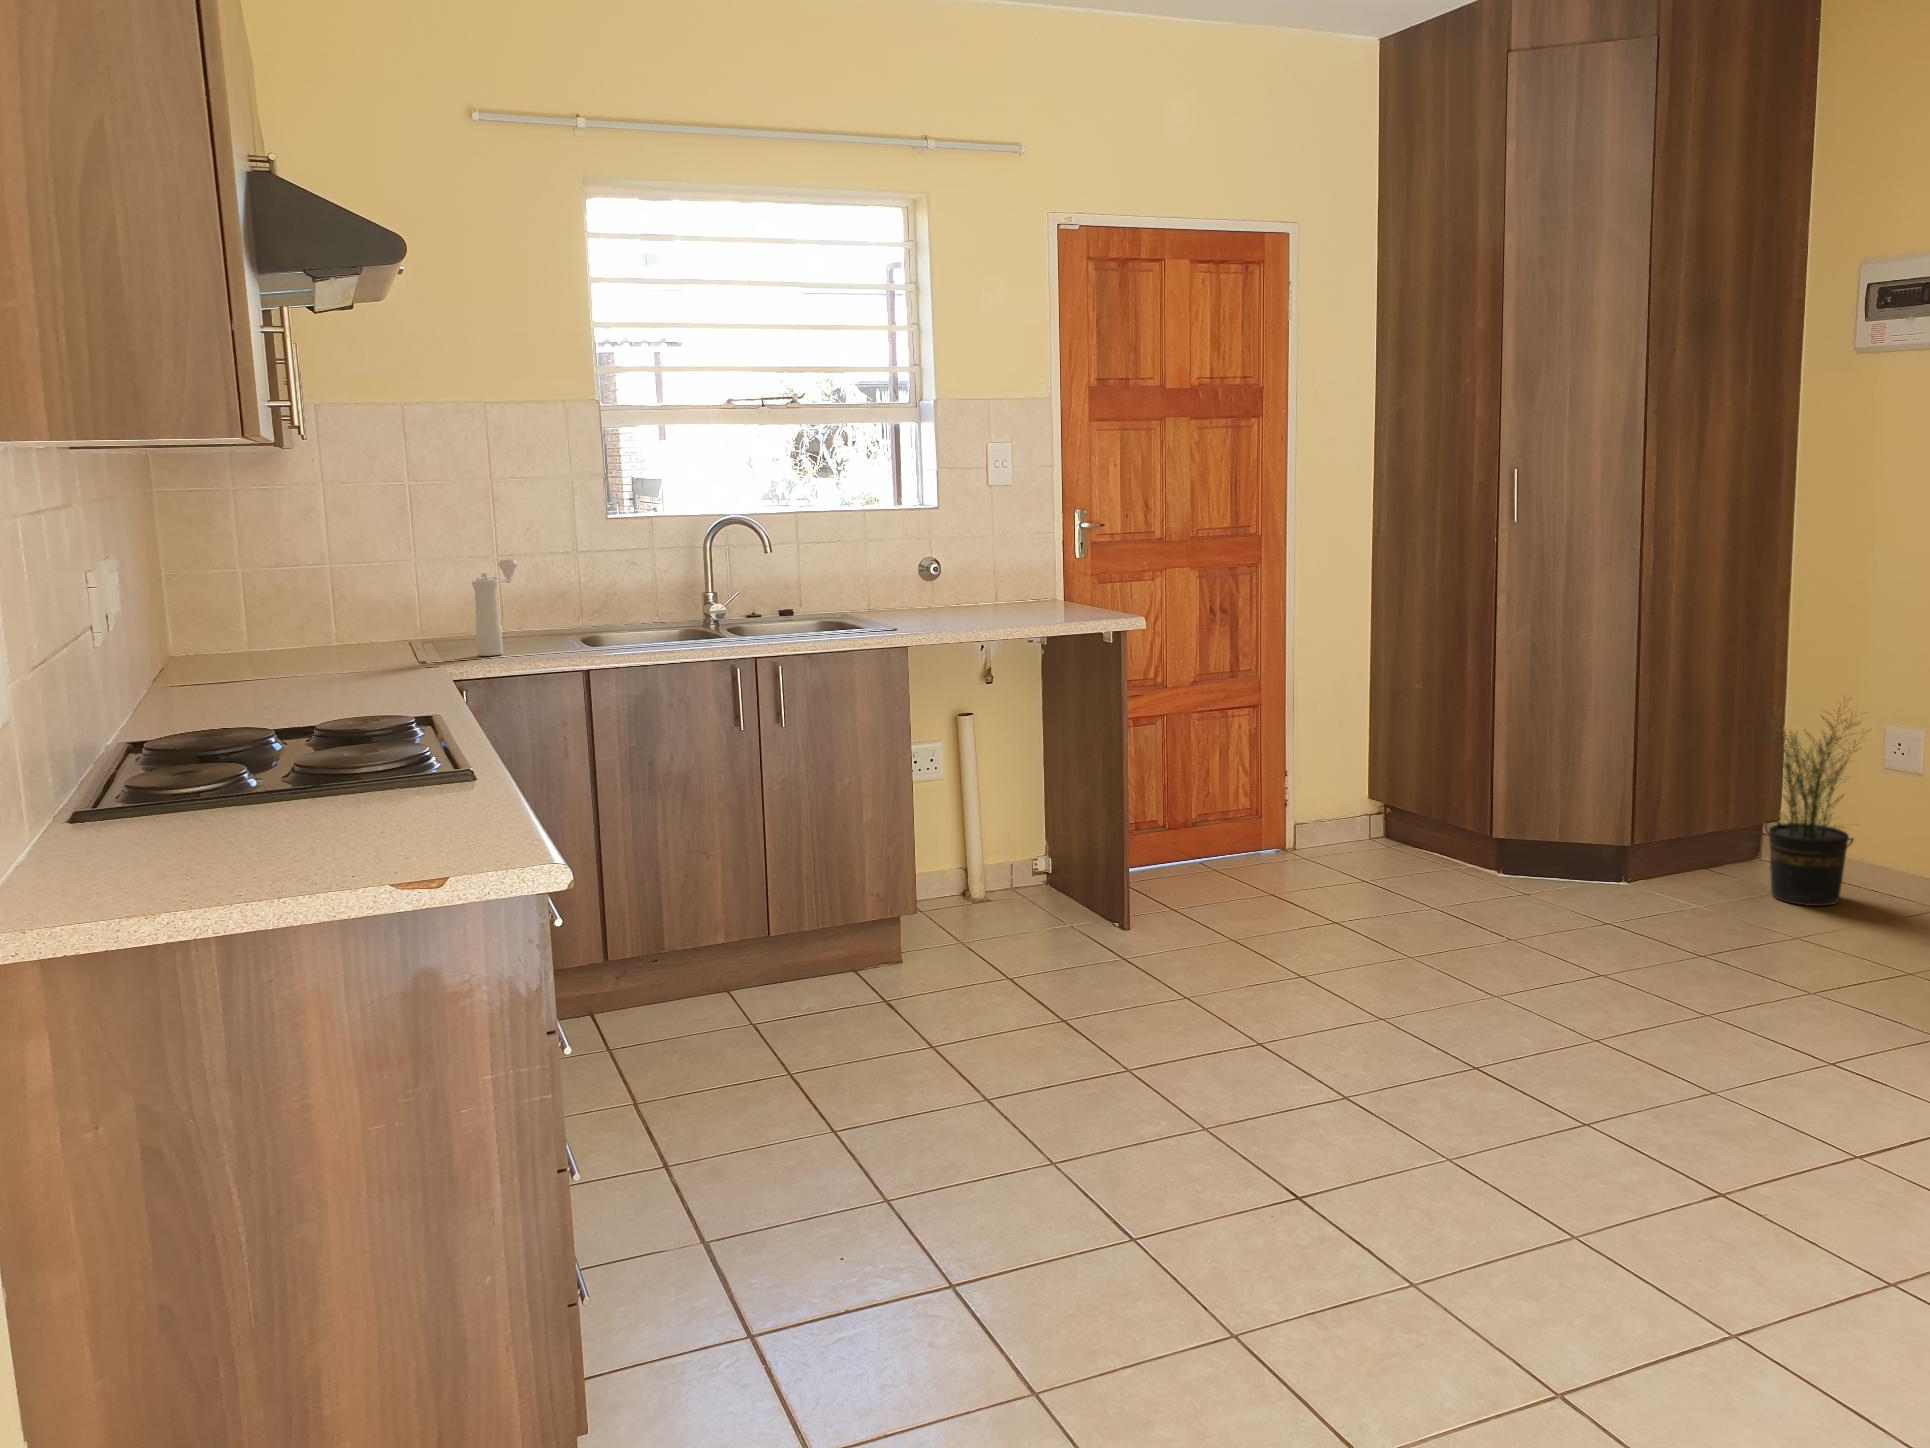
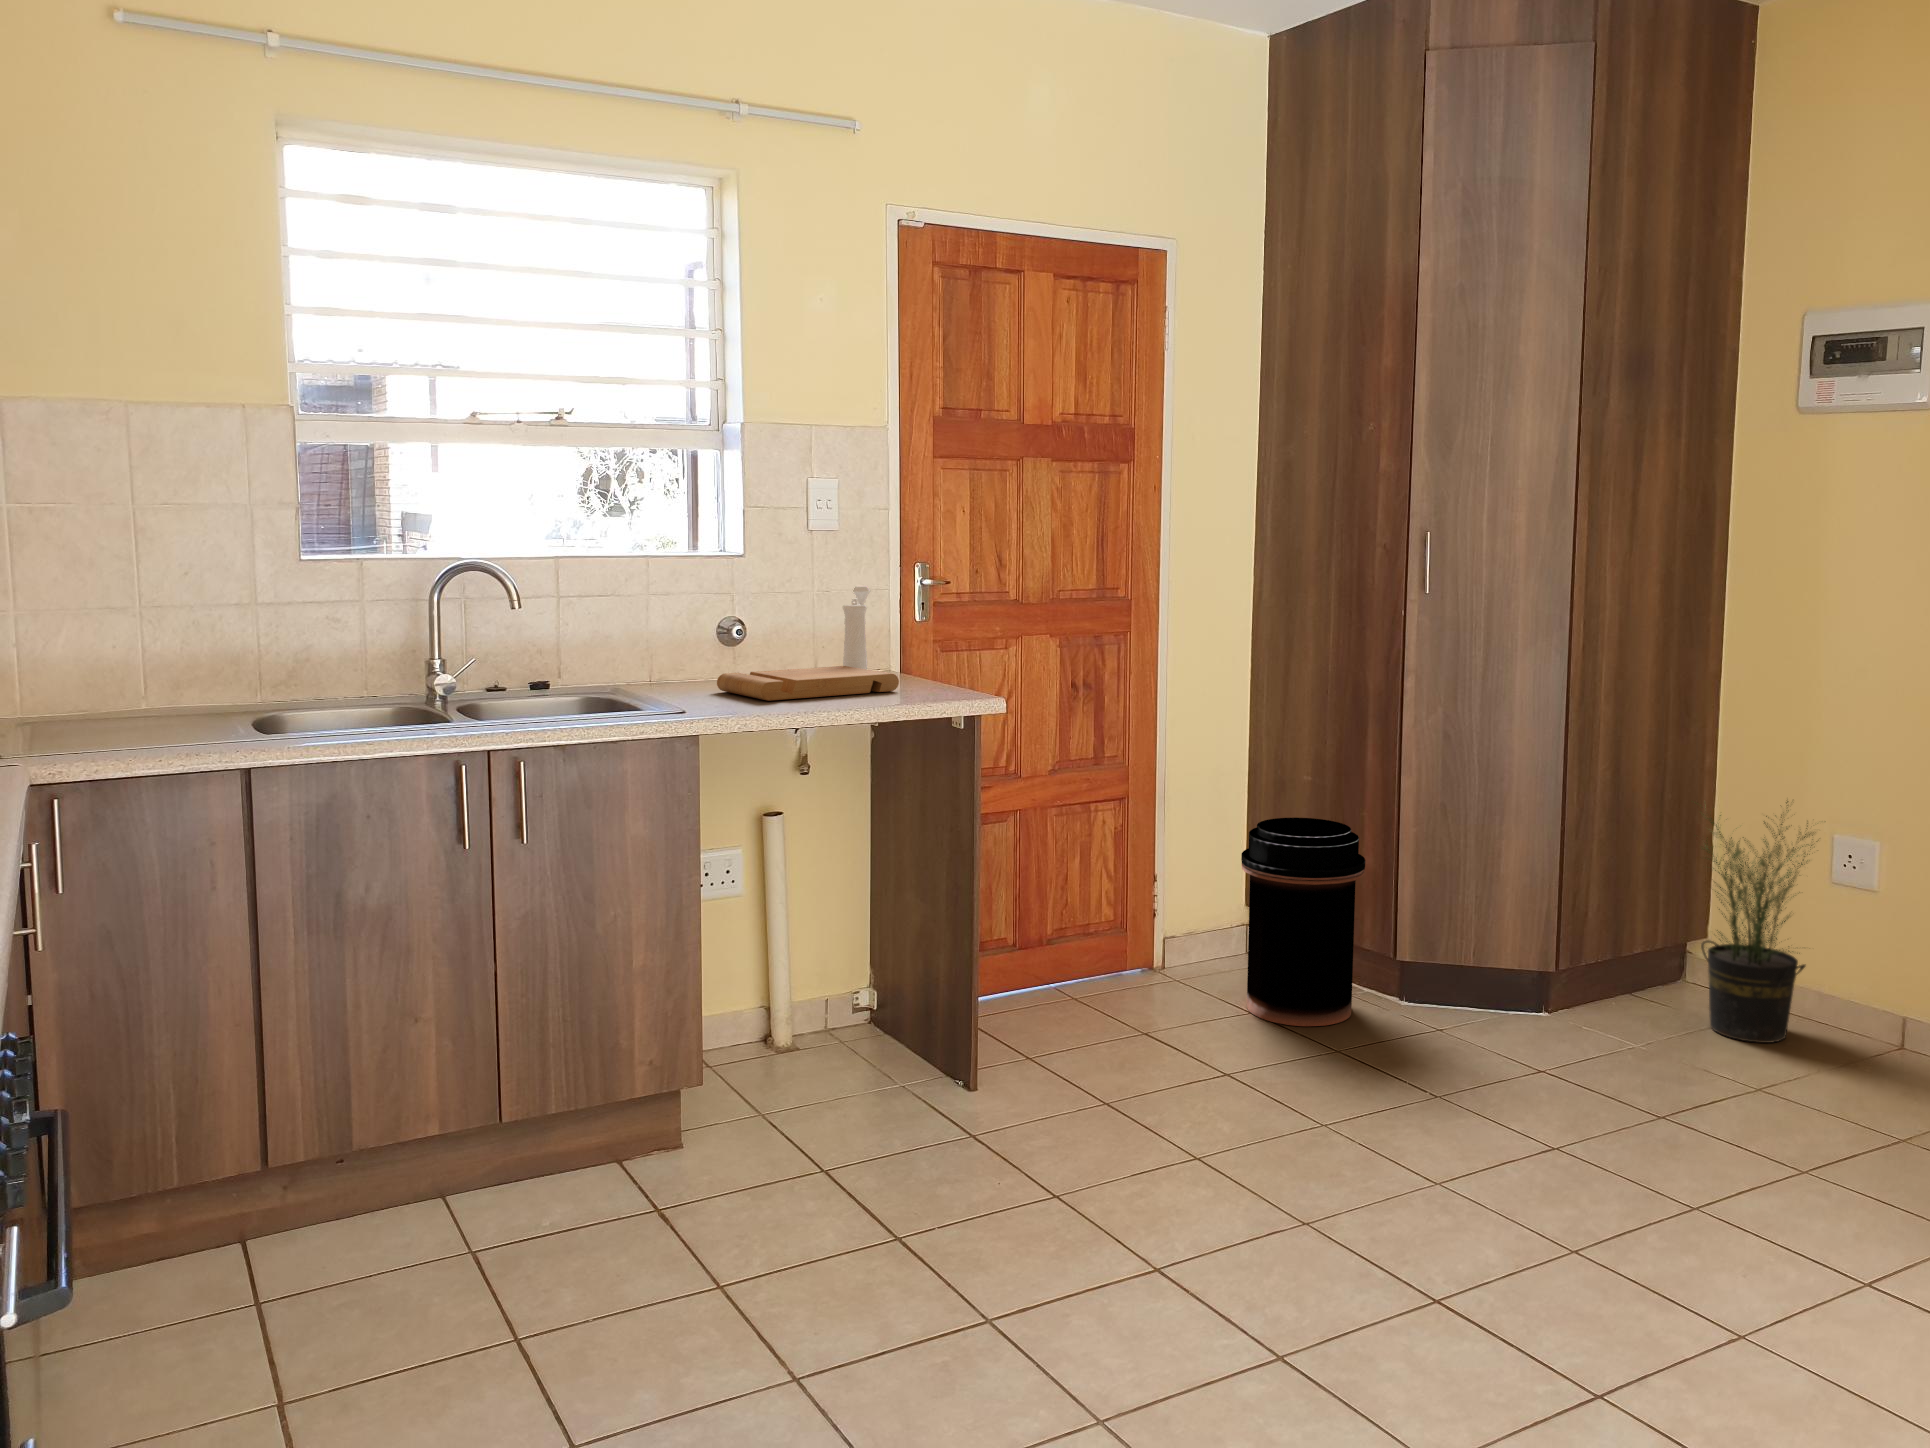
pepper mill: present [472,559,518,656] -> present [842,586,870,669]
cutting board: none [919,593,1063,620] -> present [717,666,899,701]
trash can: none [1356,717,1463,891] -> present [1241,818,1365,1026]

